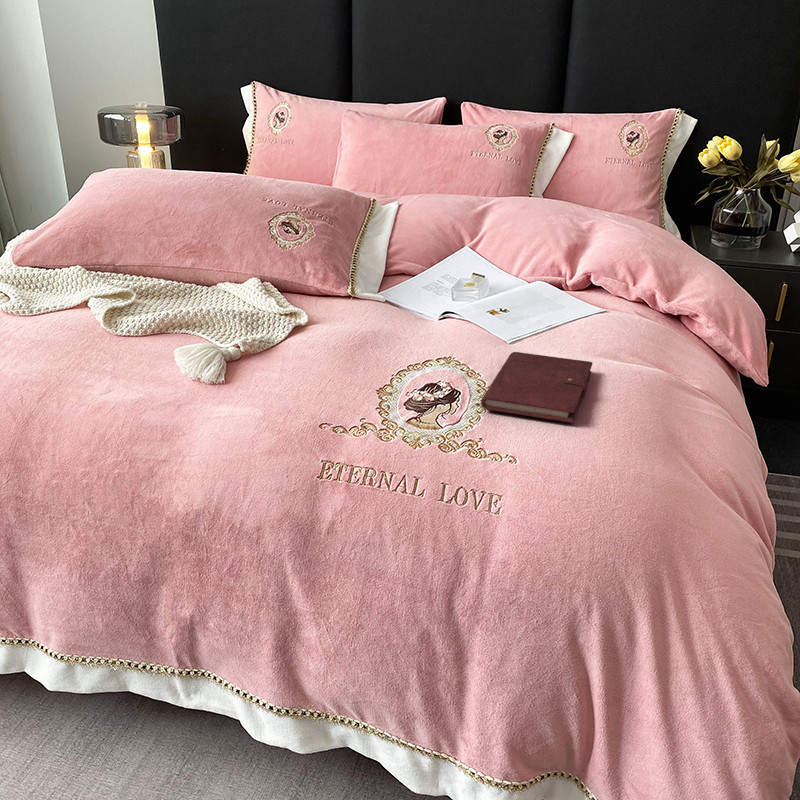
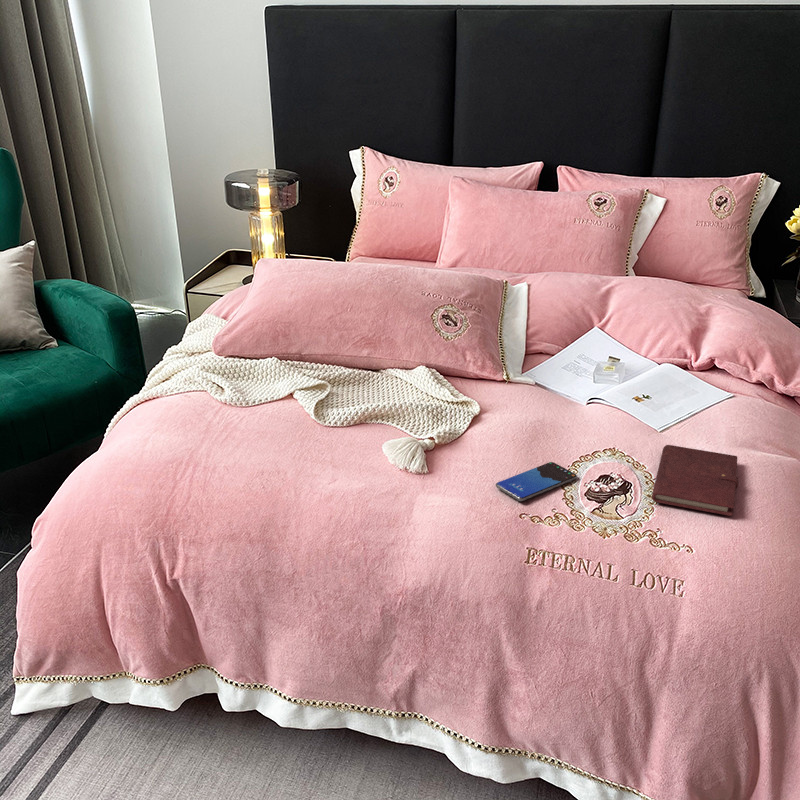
smartphone: none [298,370,400,409] -> present [496,462,577,501]

